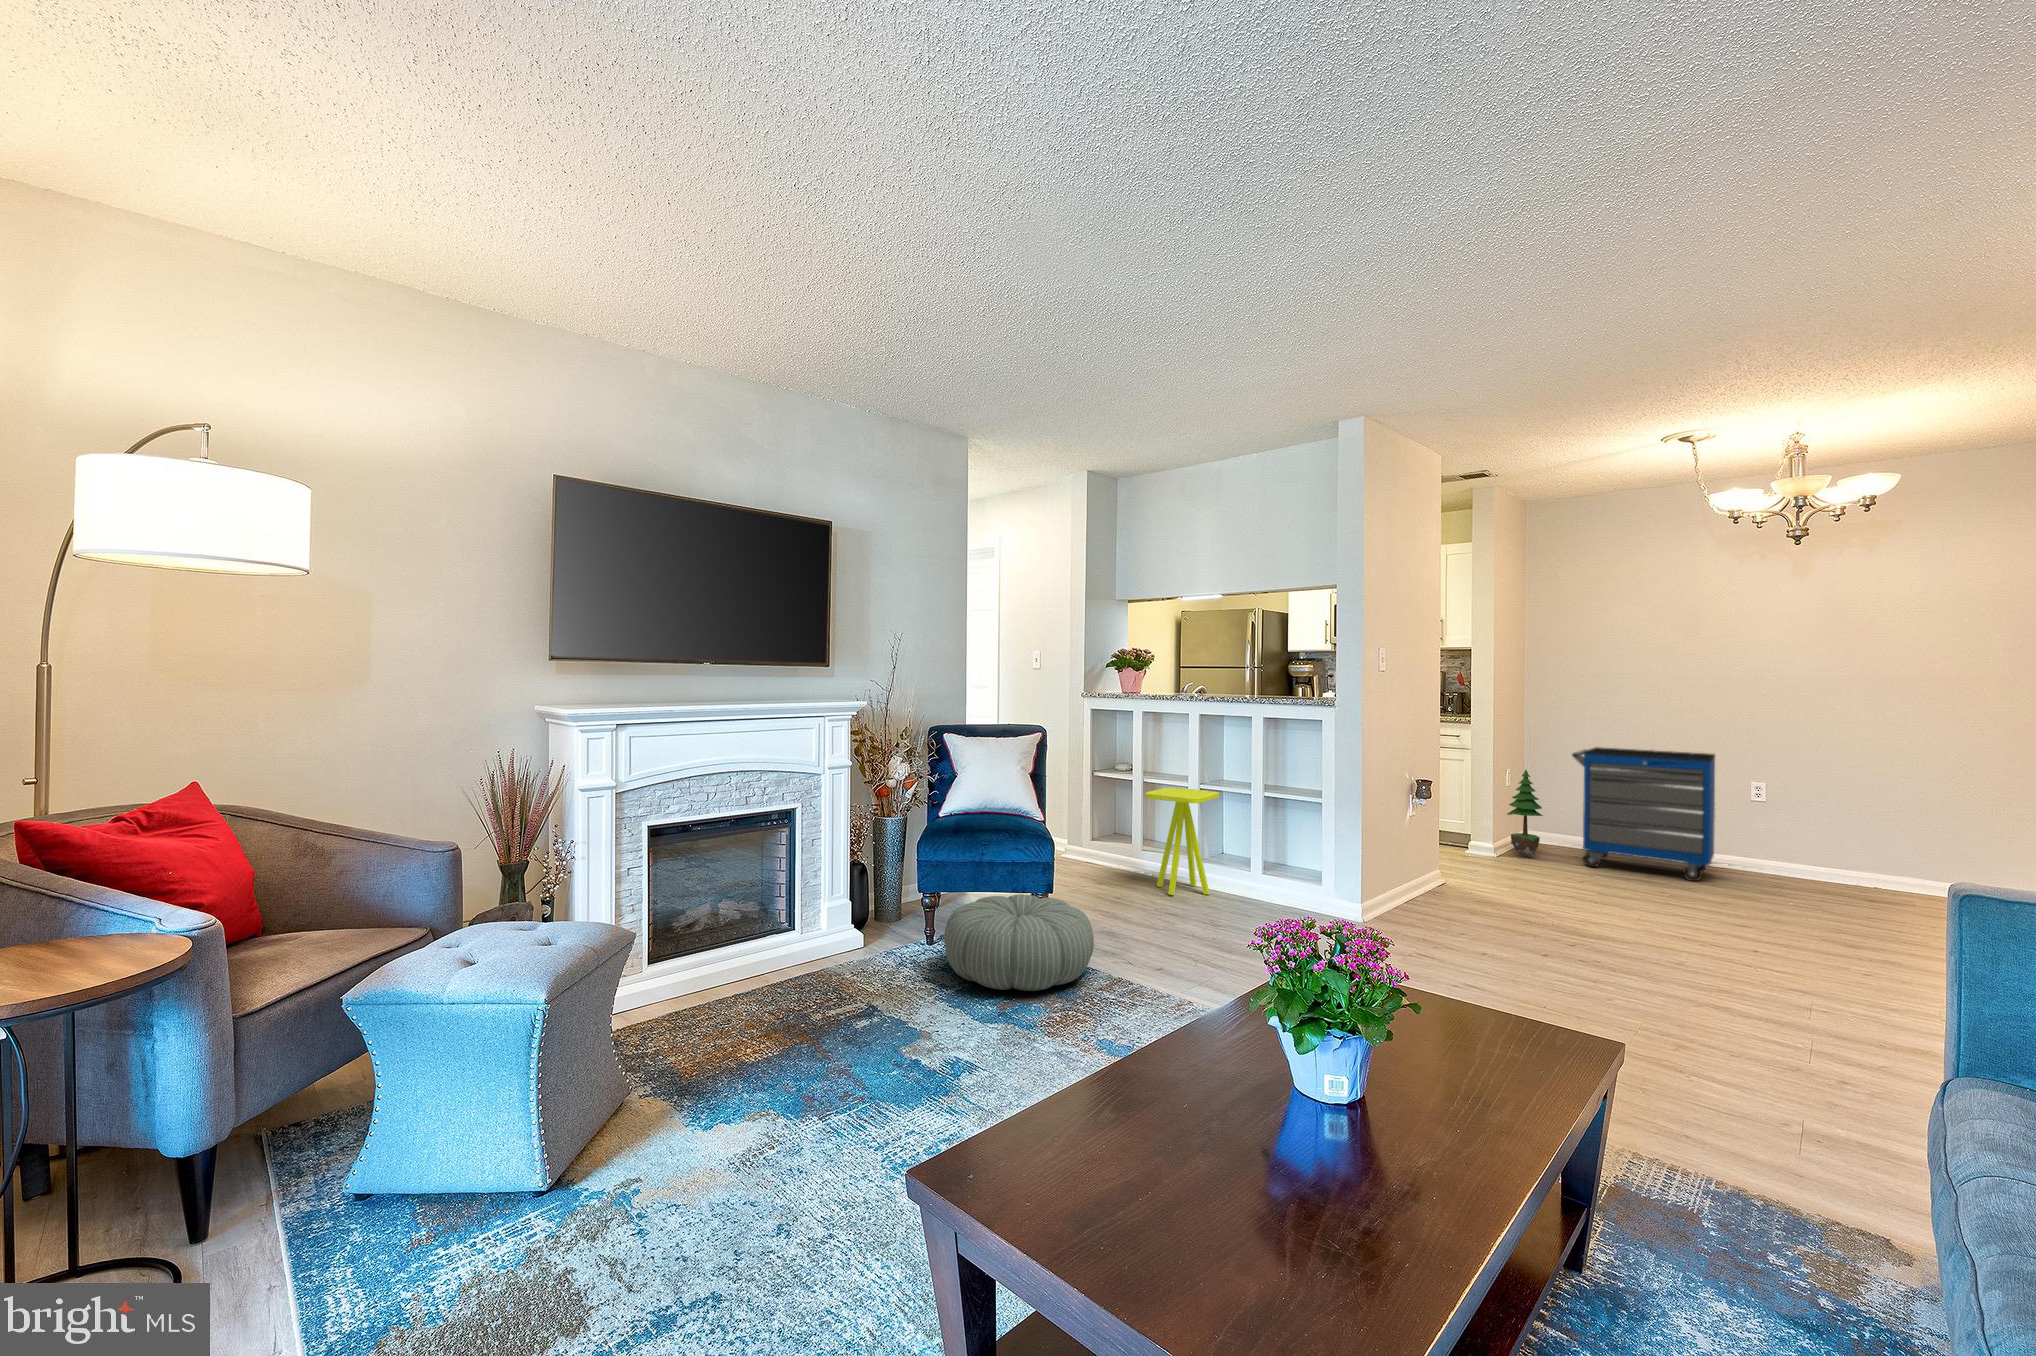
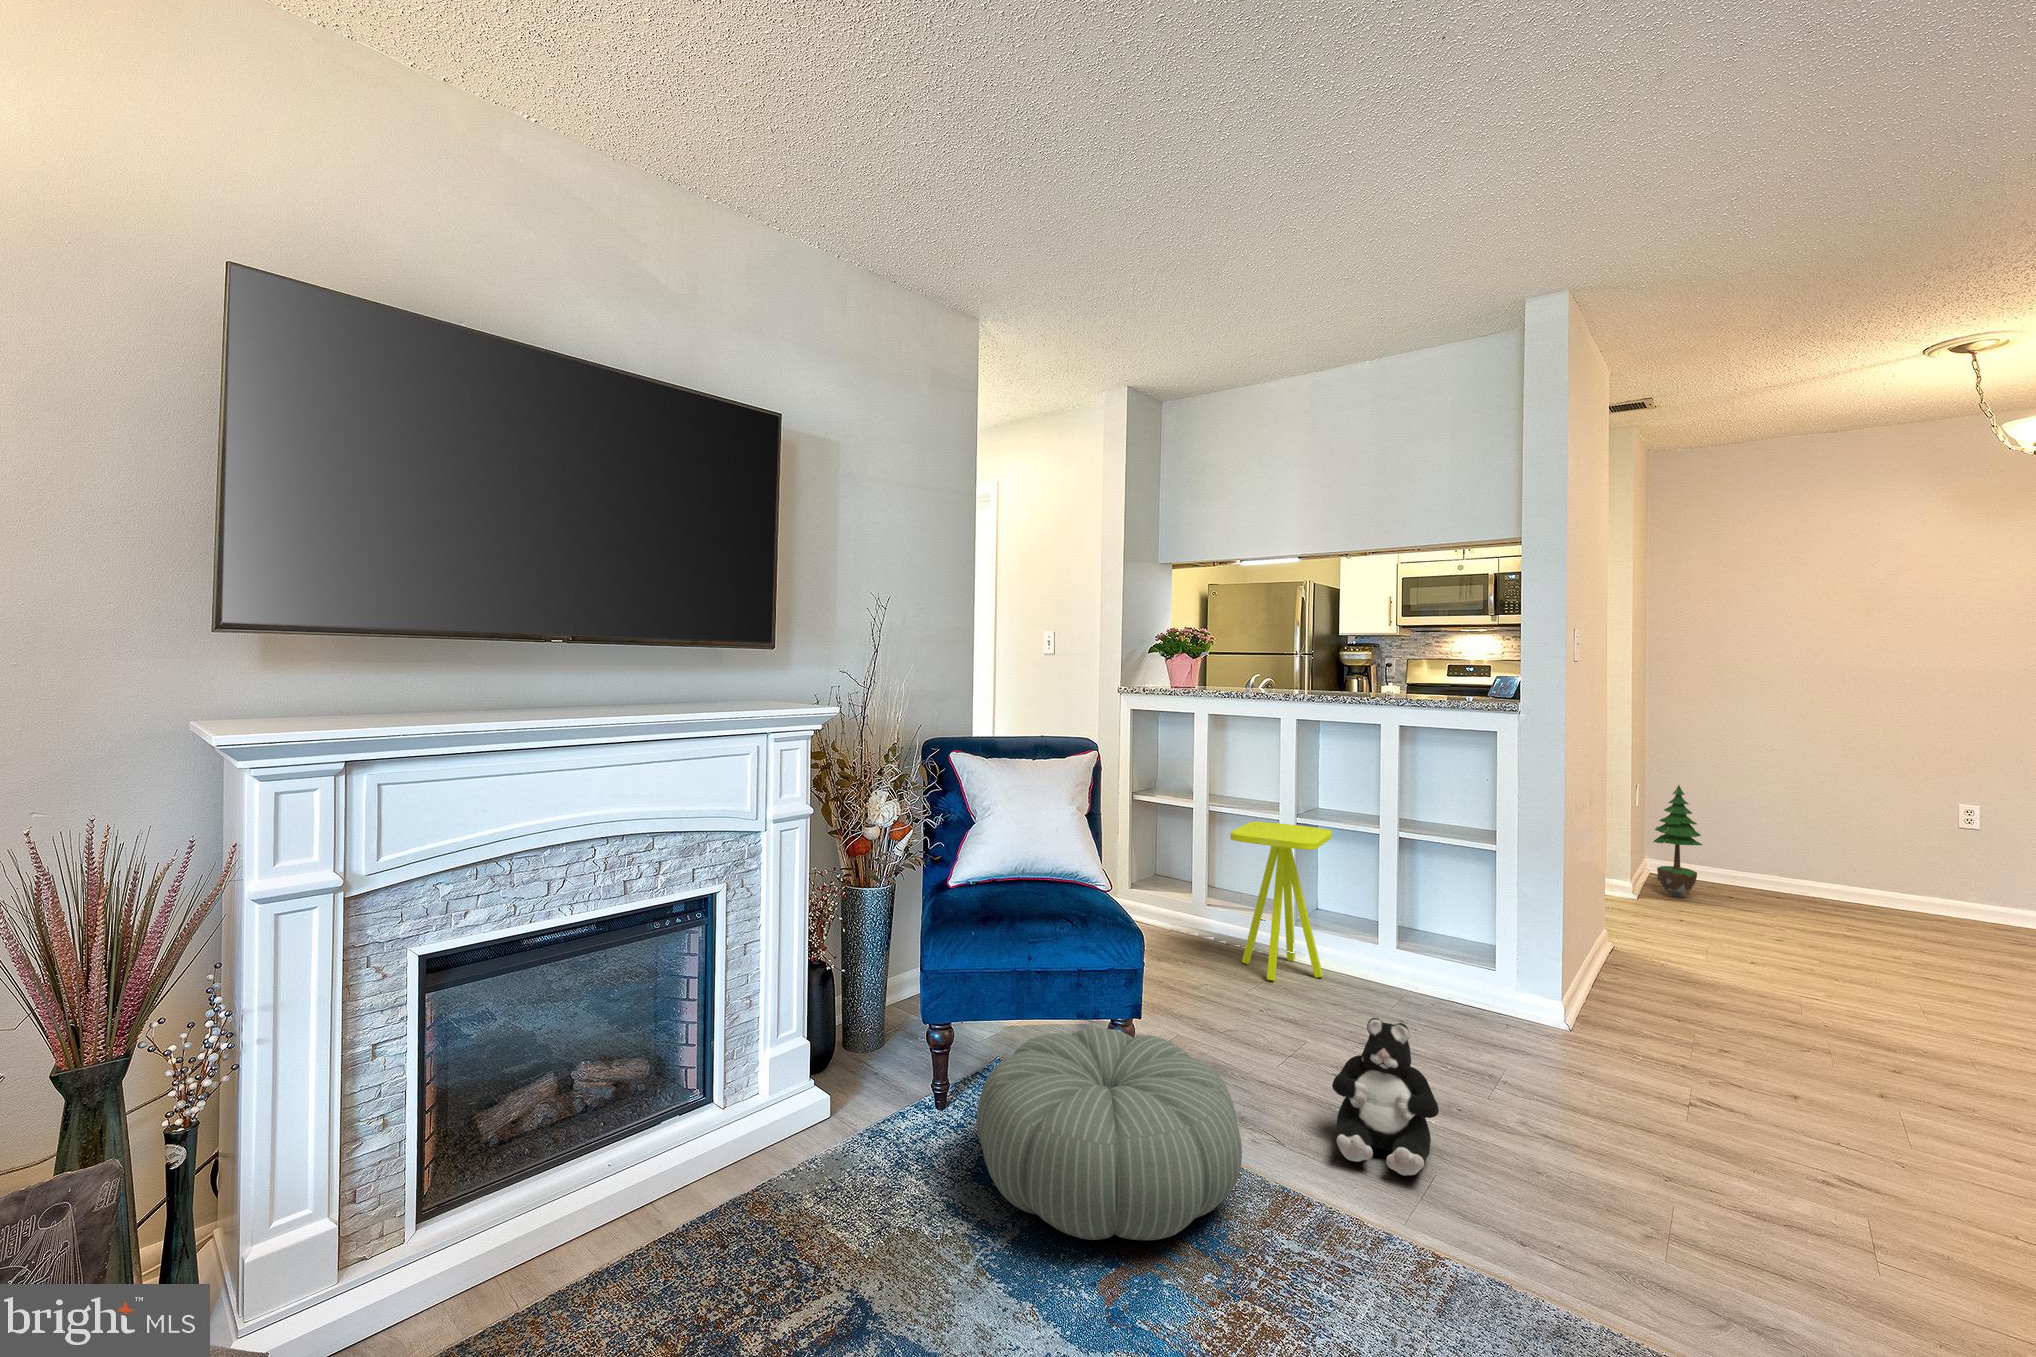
storage cabinet: present [1572,747,1715,881] -> none [1745,756,1952,934]
plush toy: none [1157,890,1221,974] -> present [1332,1018,1439,1176]

